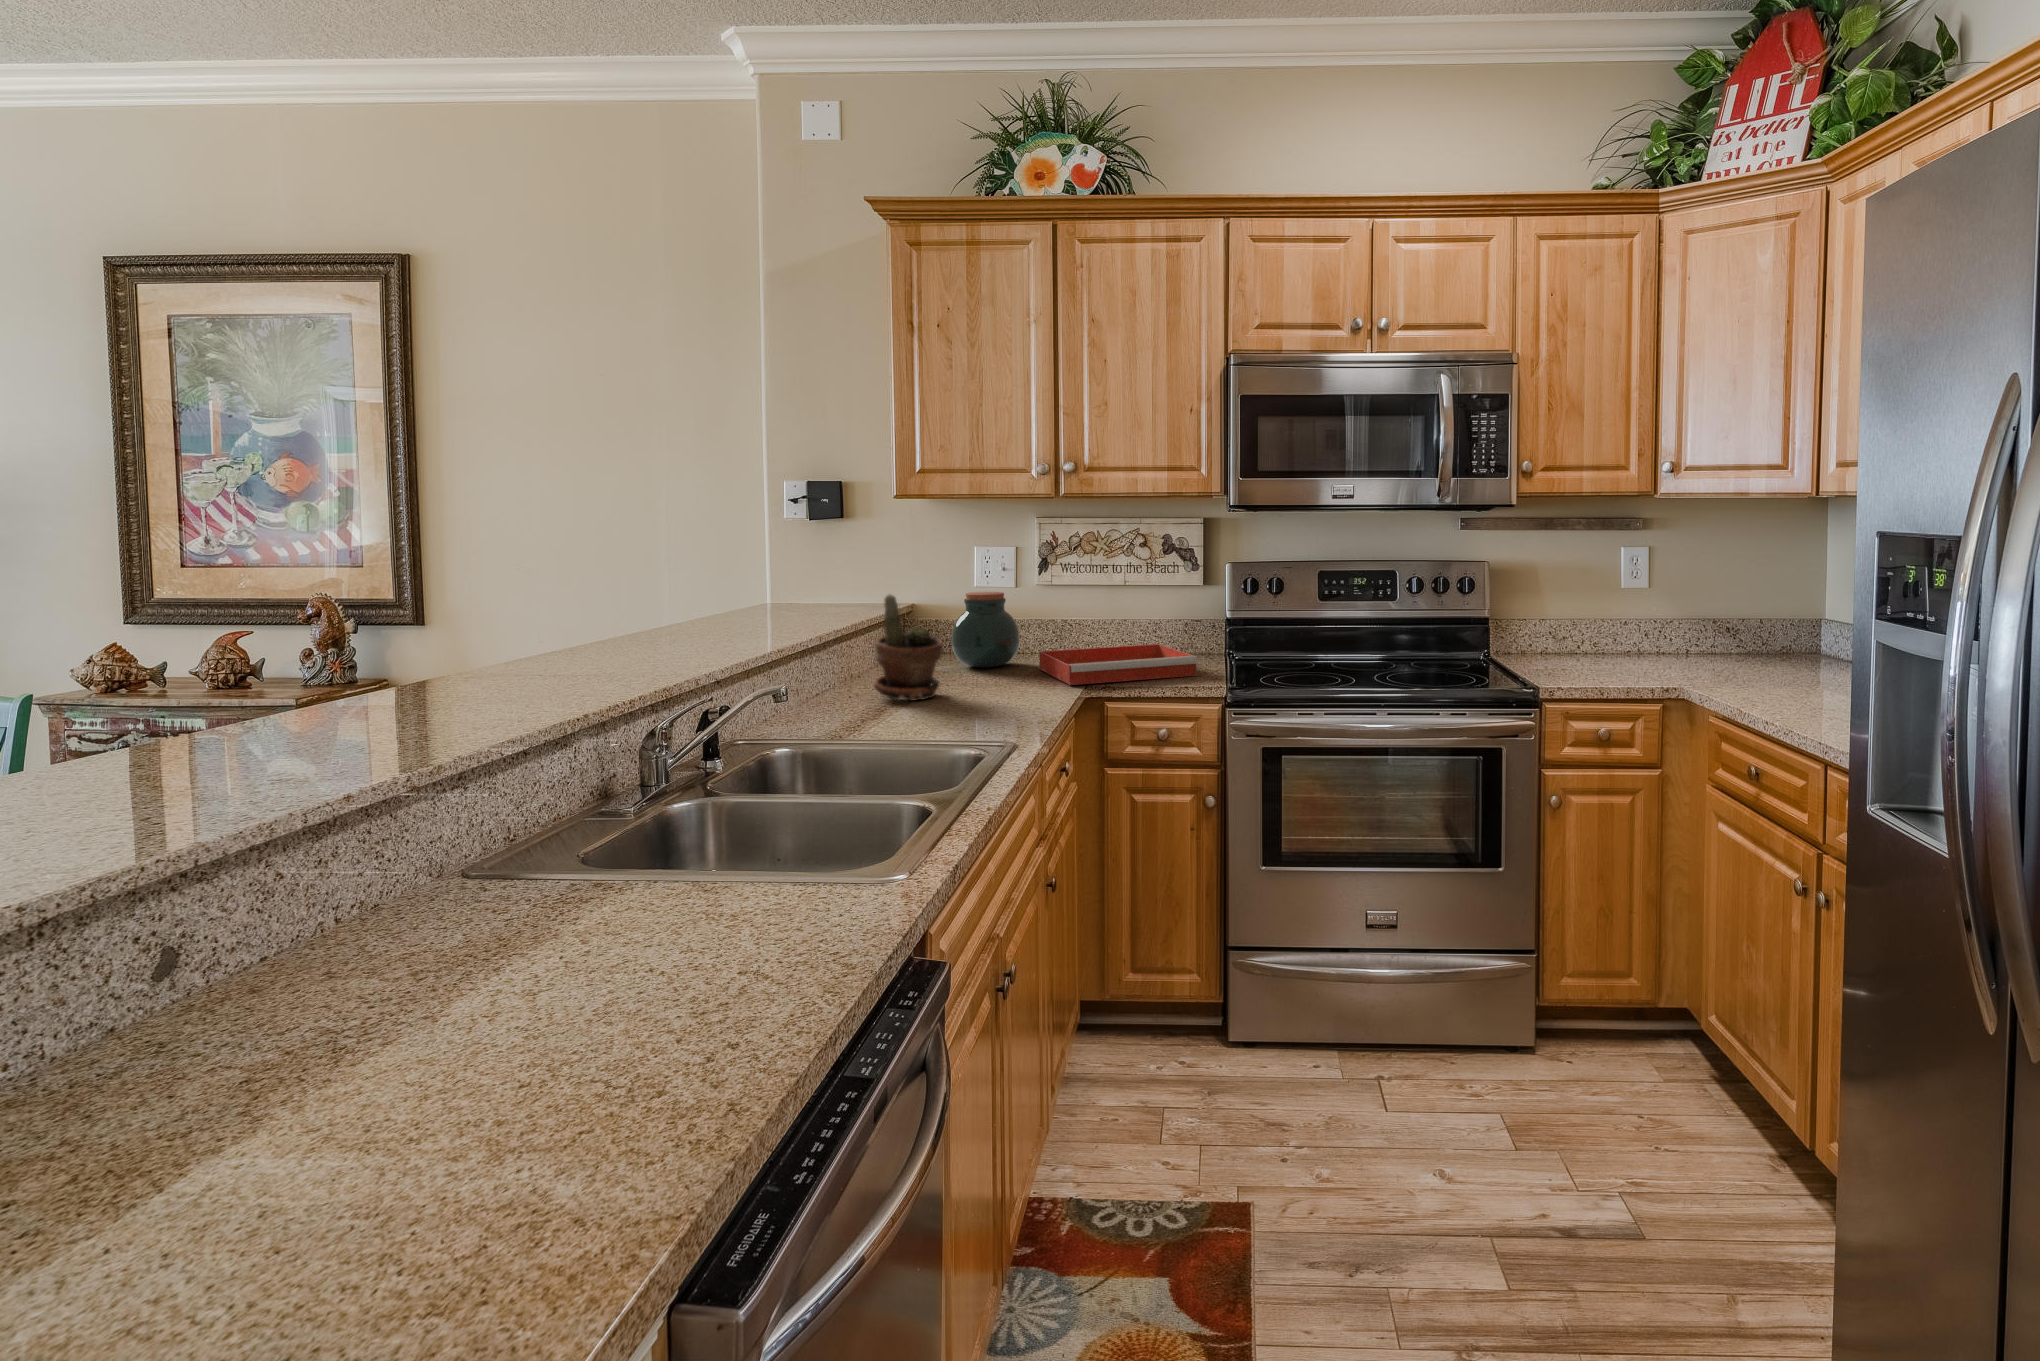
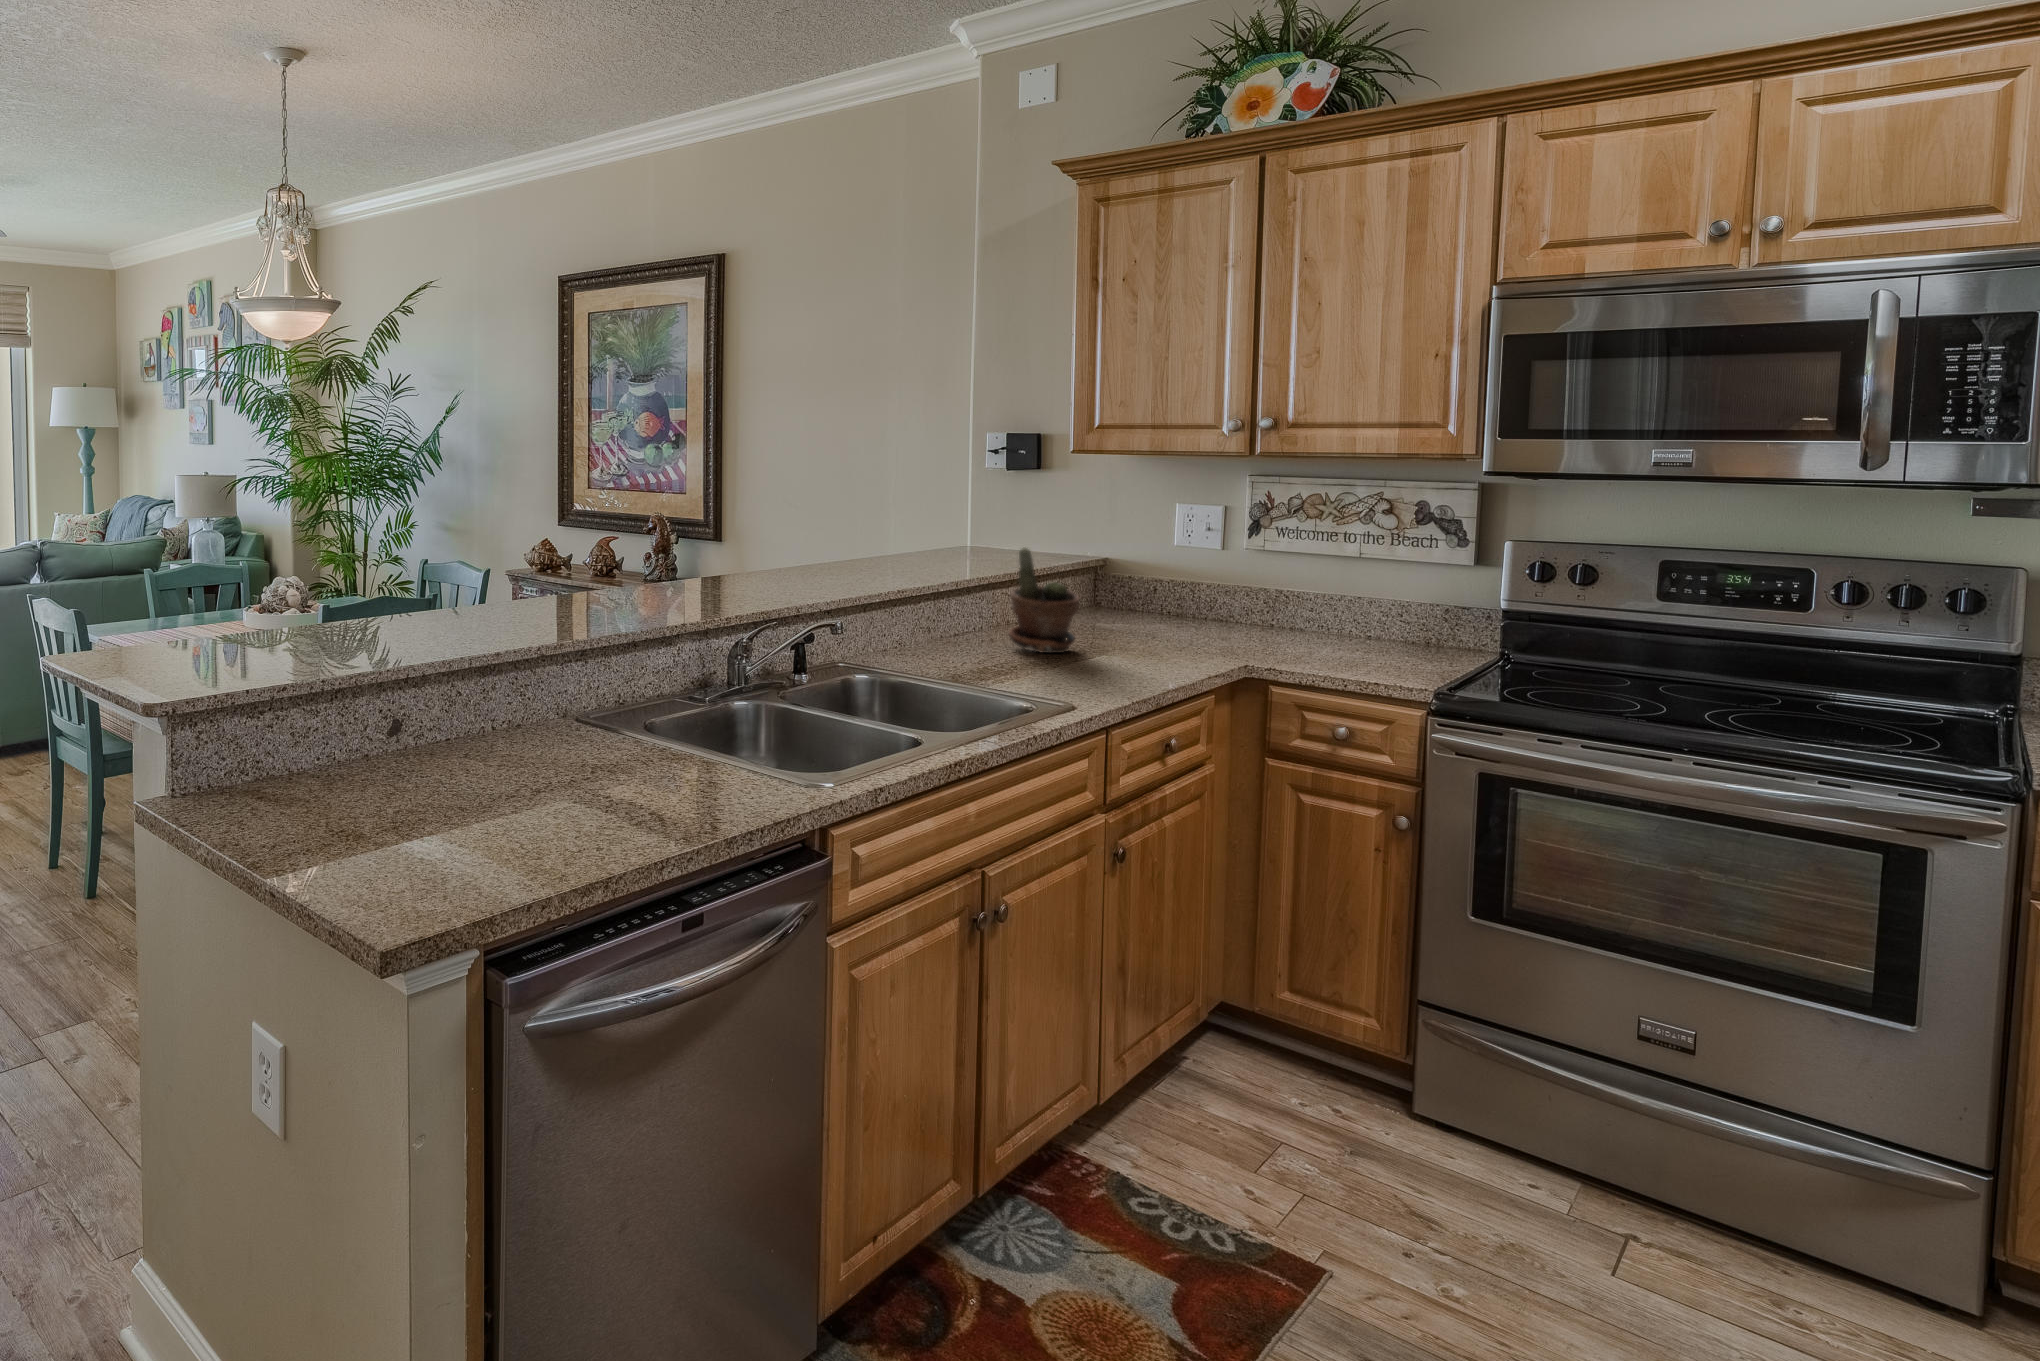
jar: present [952,592,1020,667] -> none [1122,553,1201,633]
tray: present [1039,644,1198,685] -> none [1214,623,1406,675]

